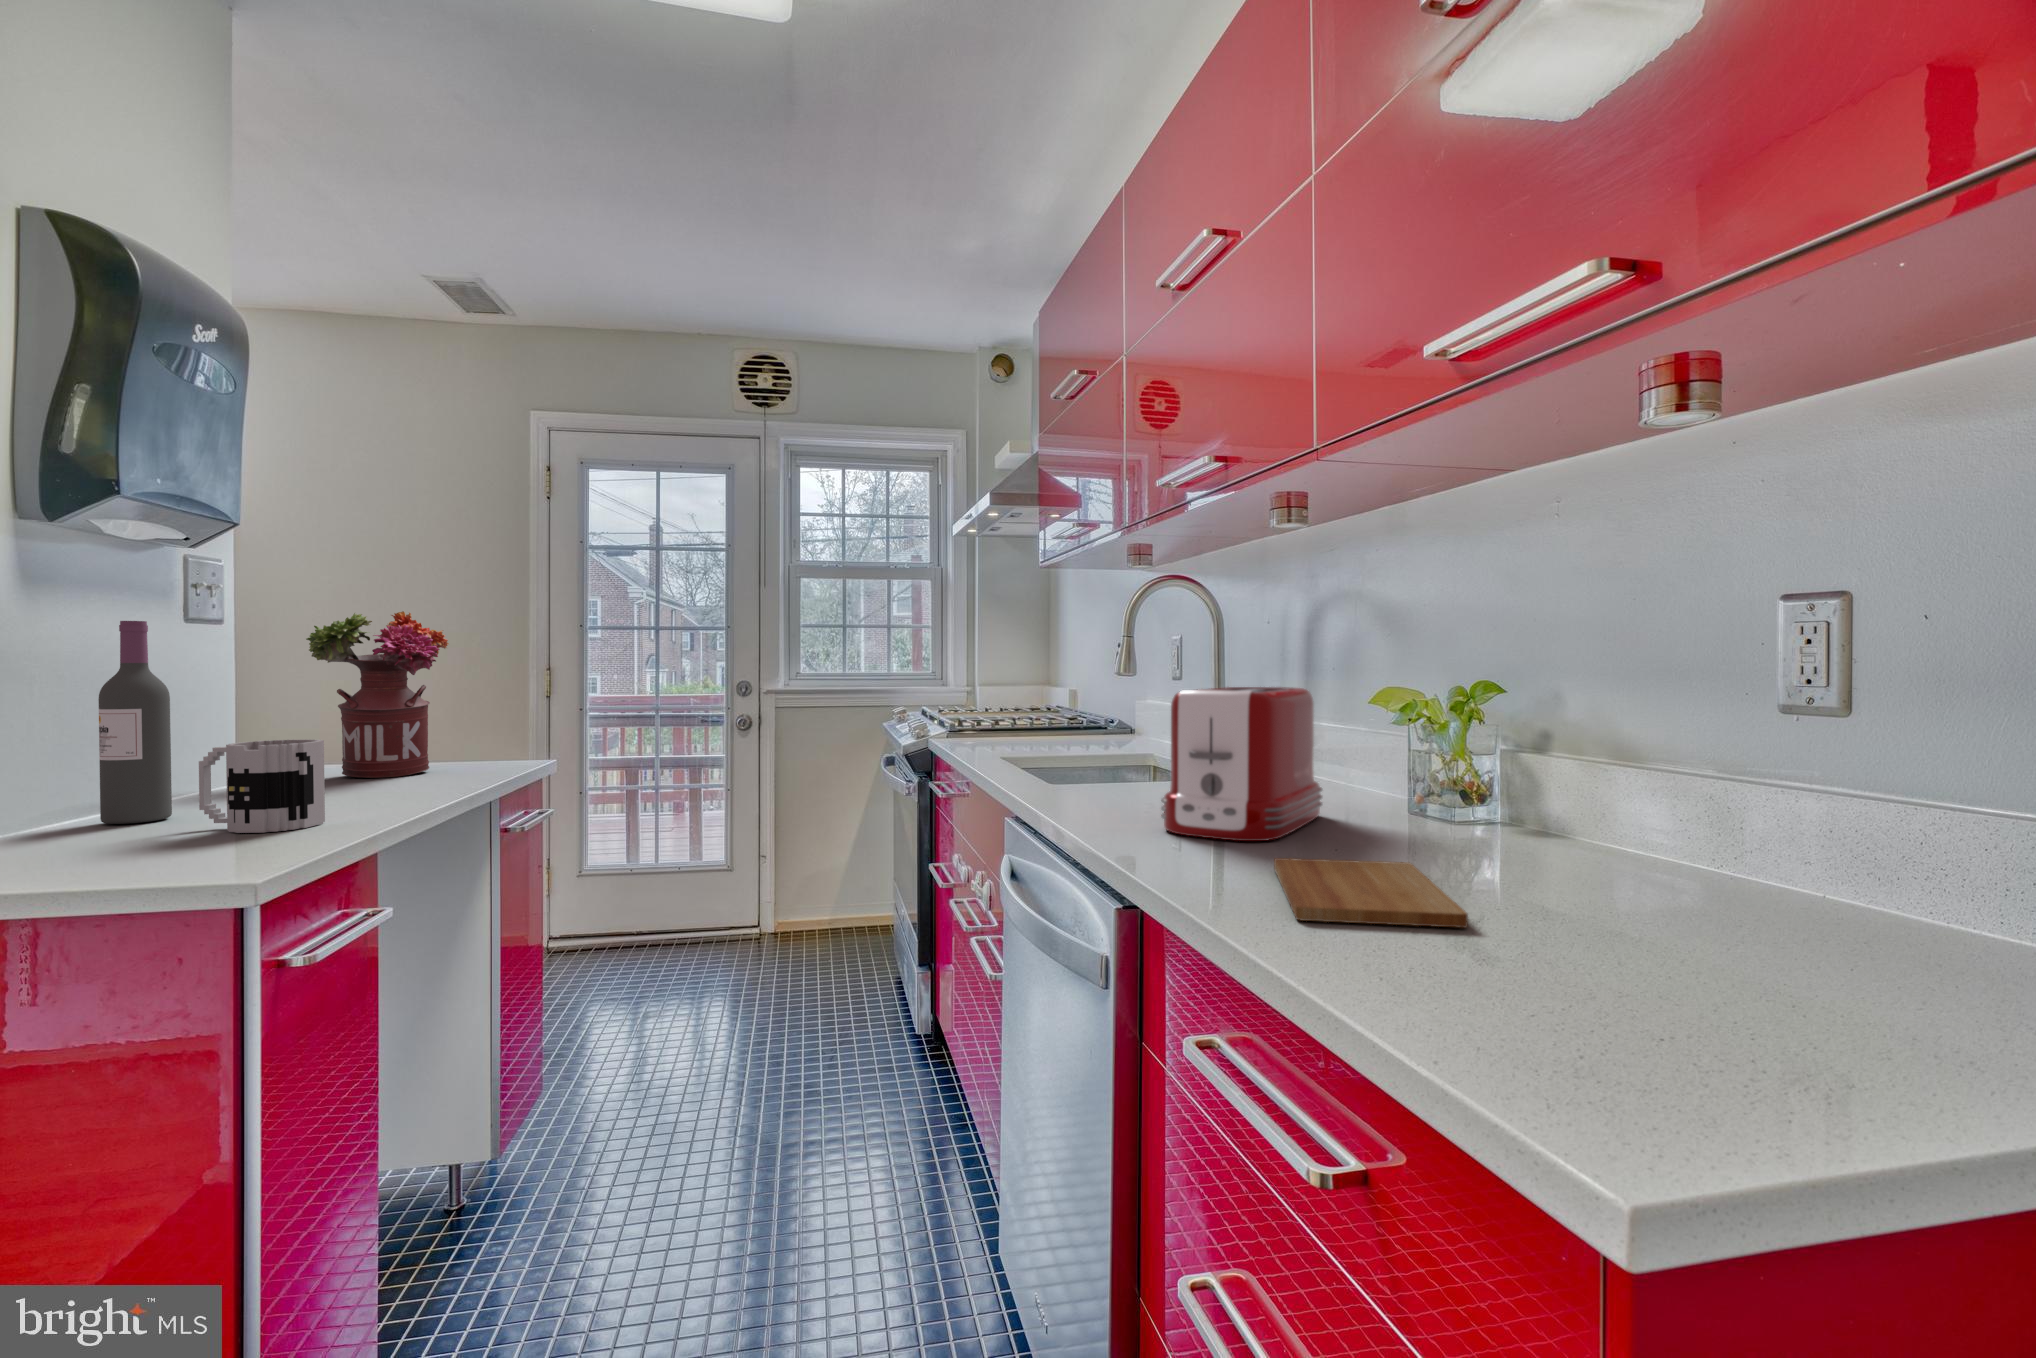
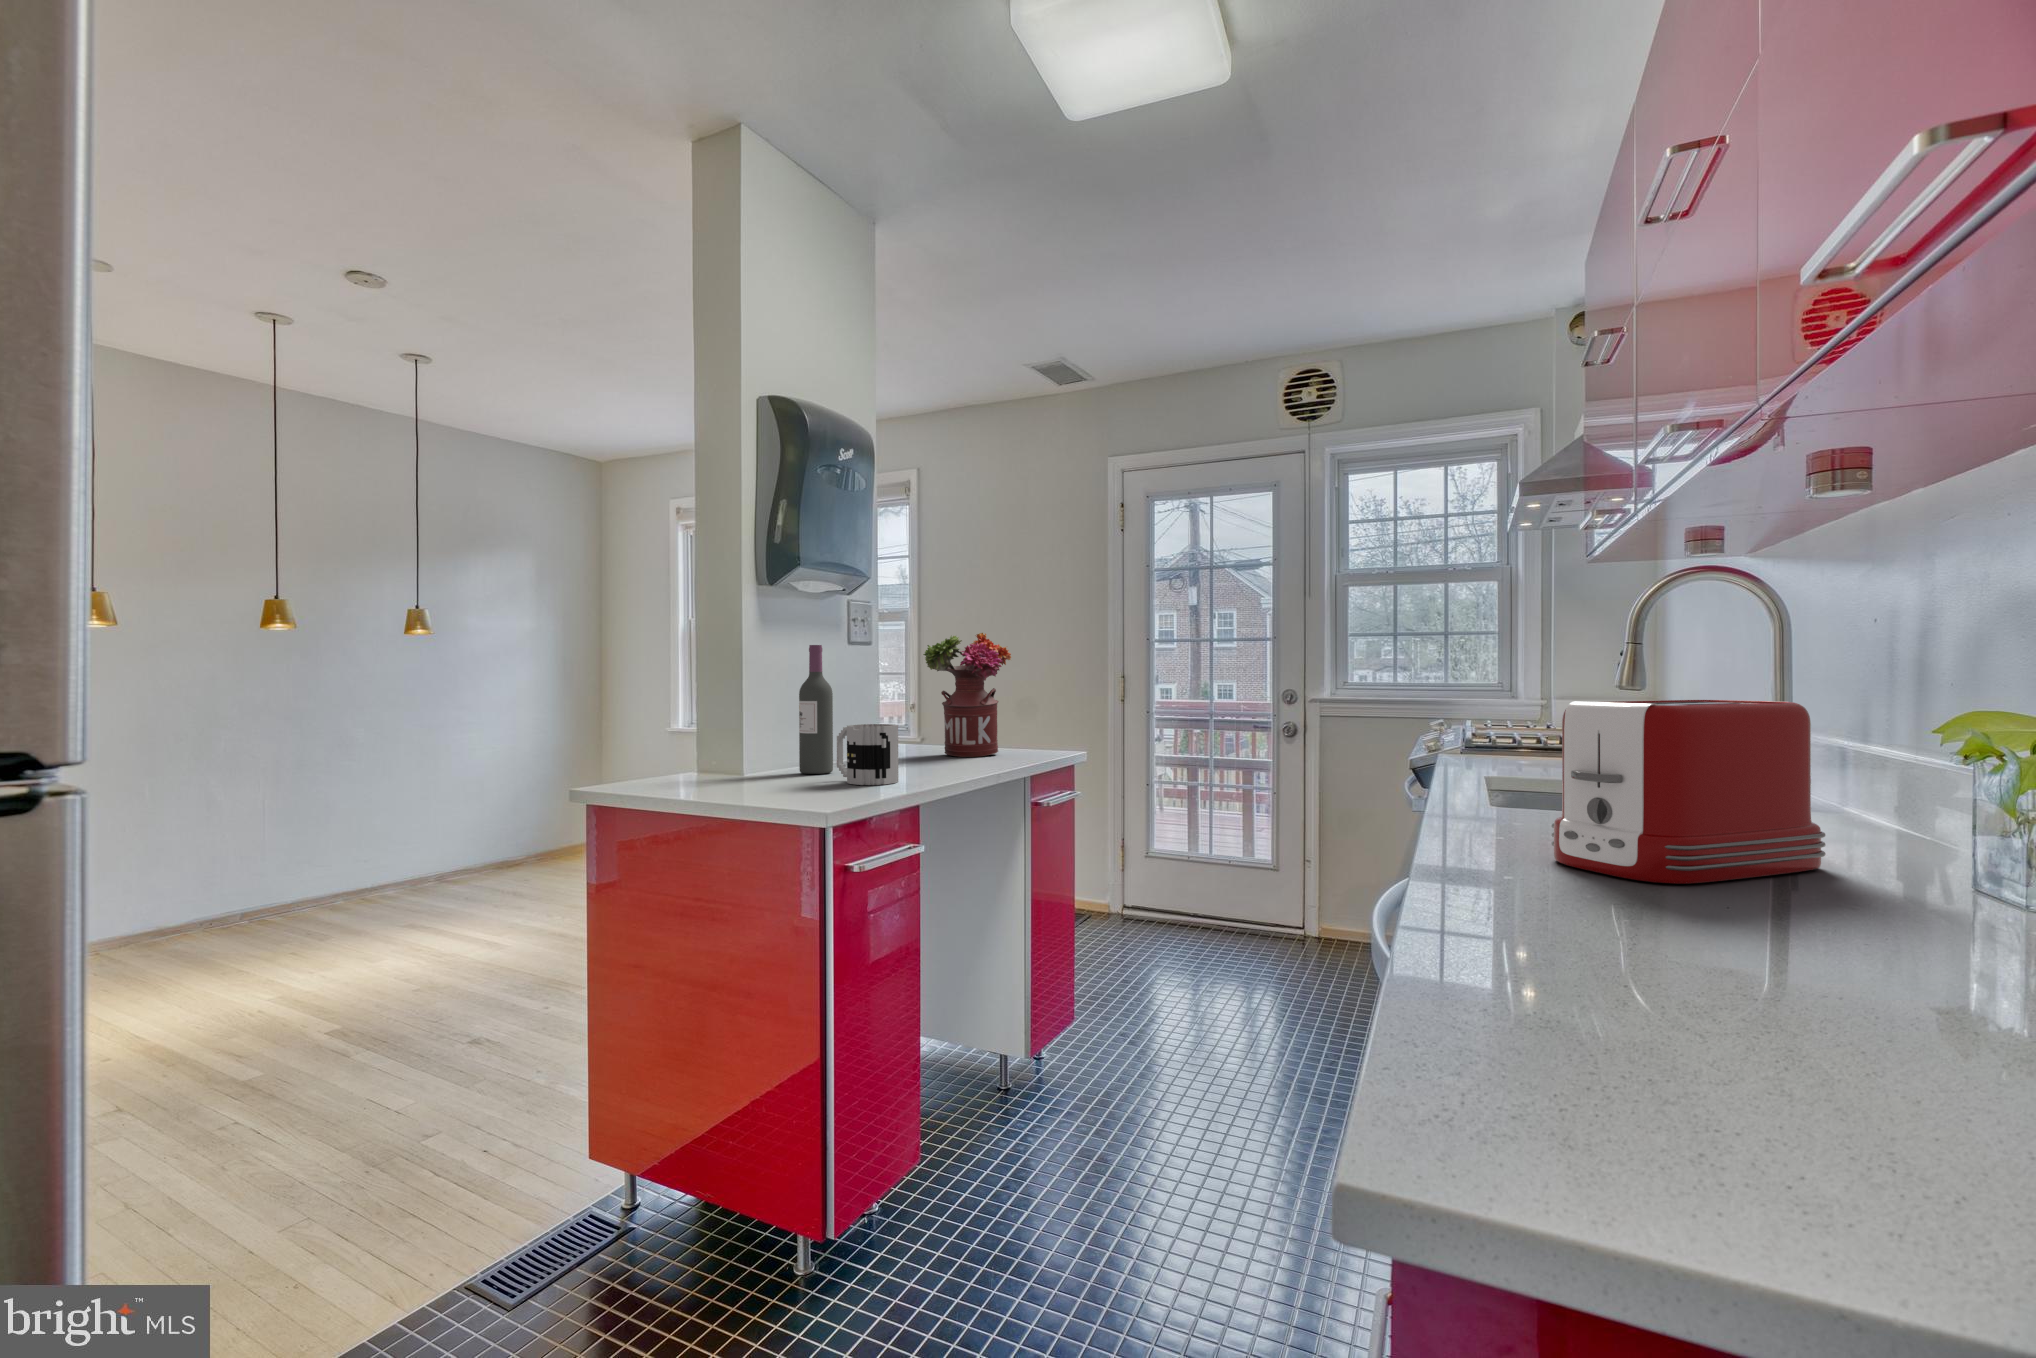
cutting board: present [1274,858,1468,928] -> none [1535,897,1810,997]

